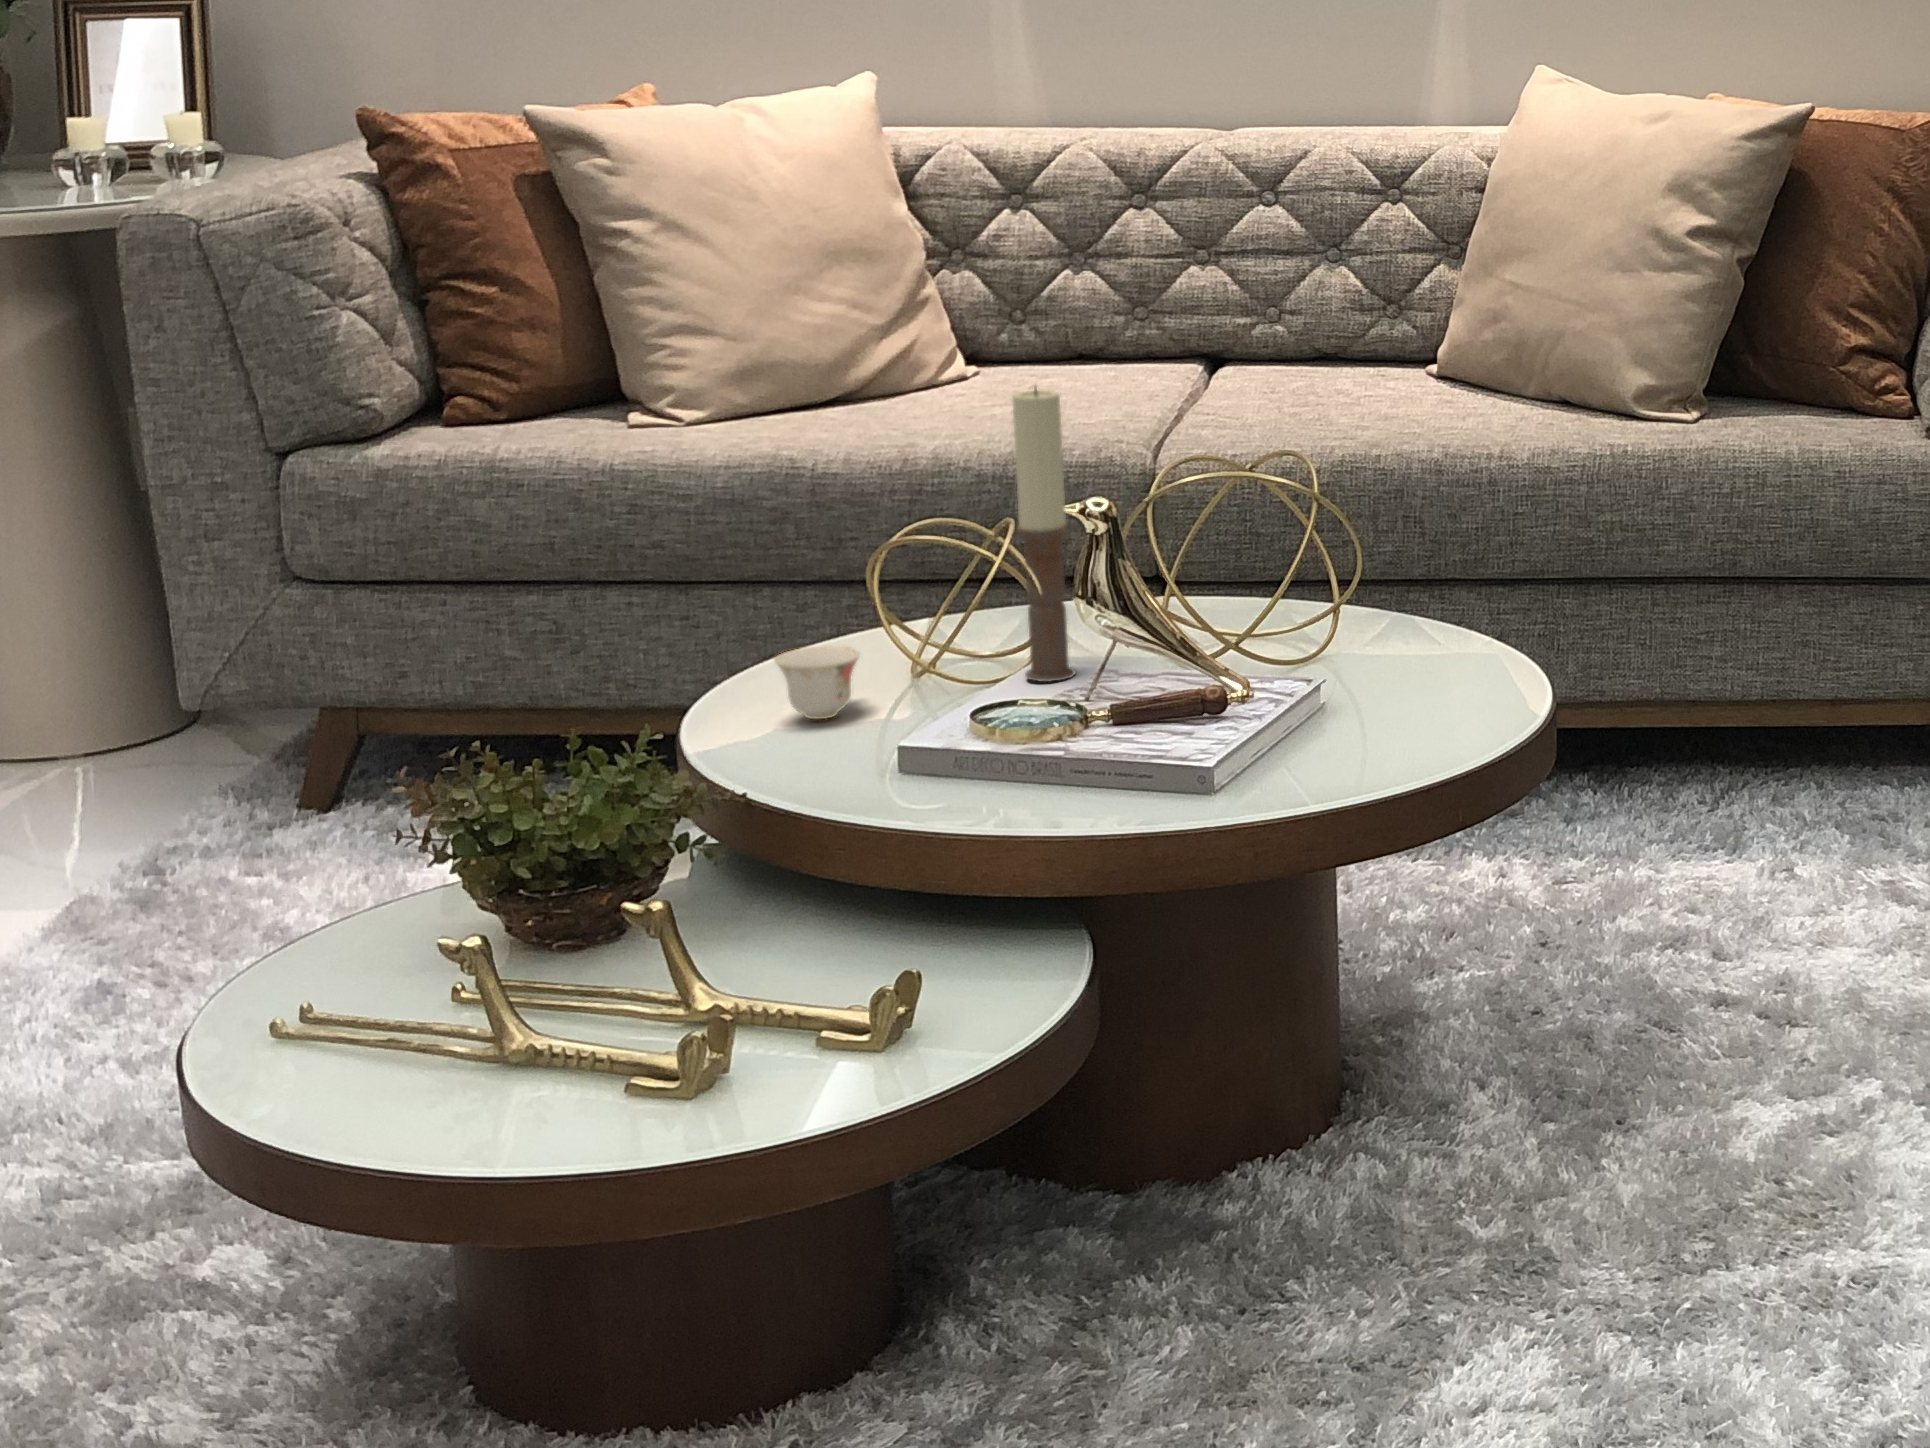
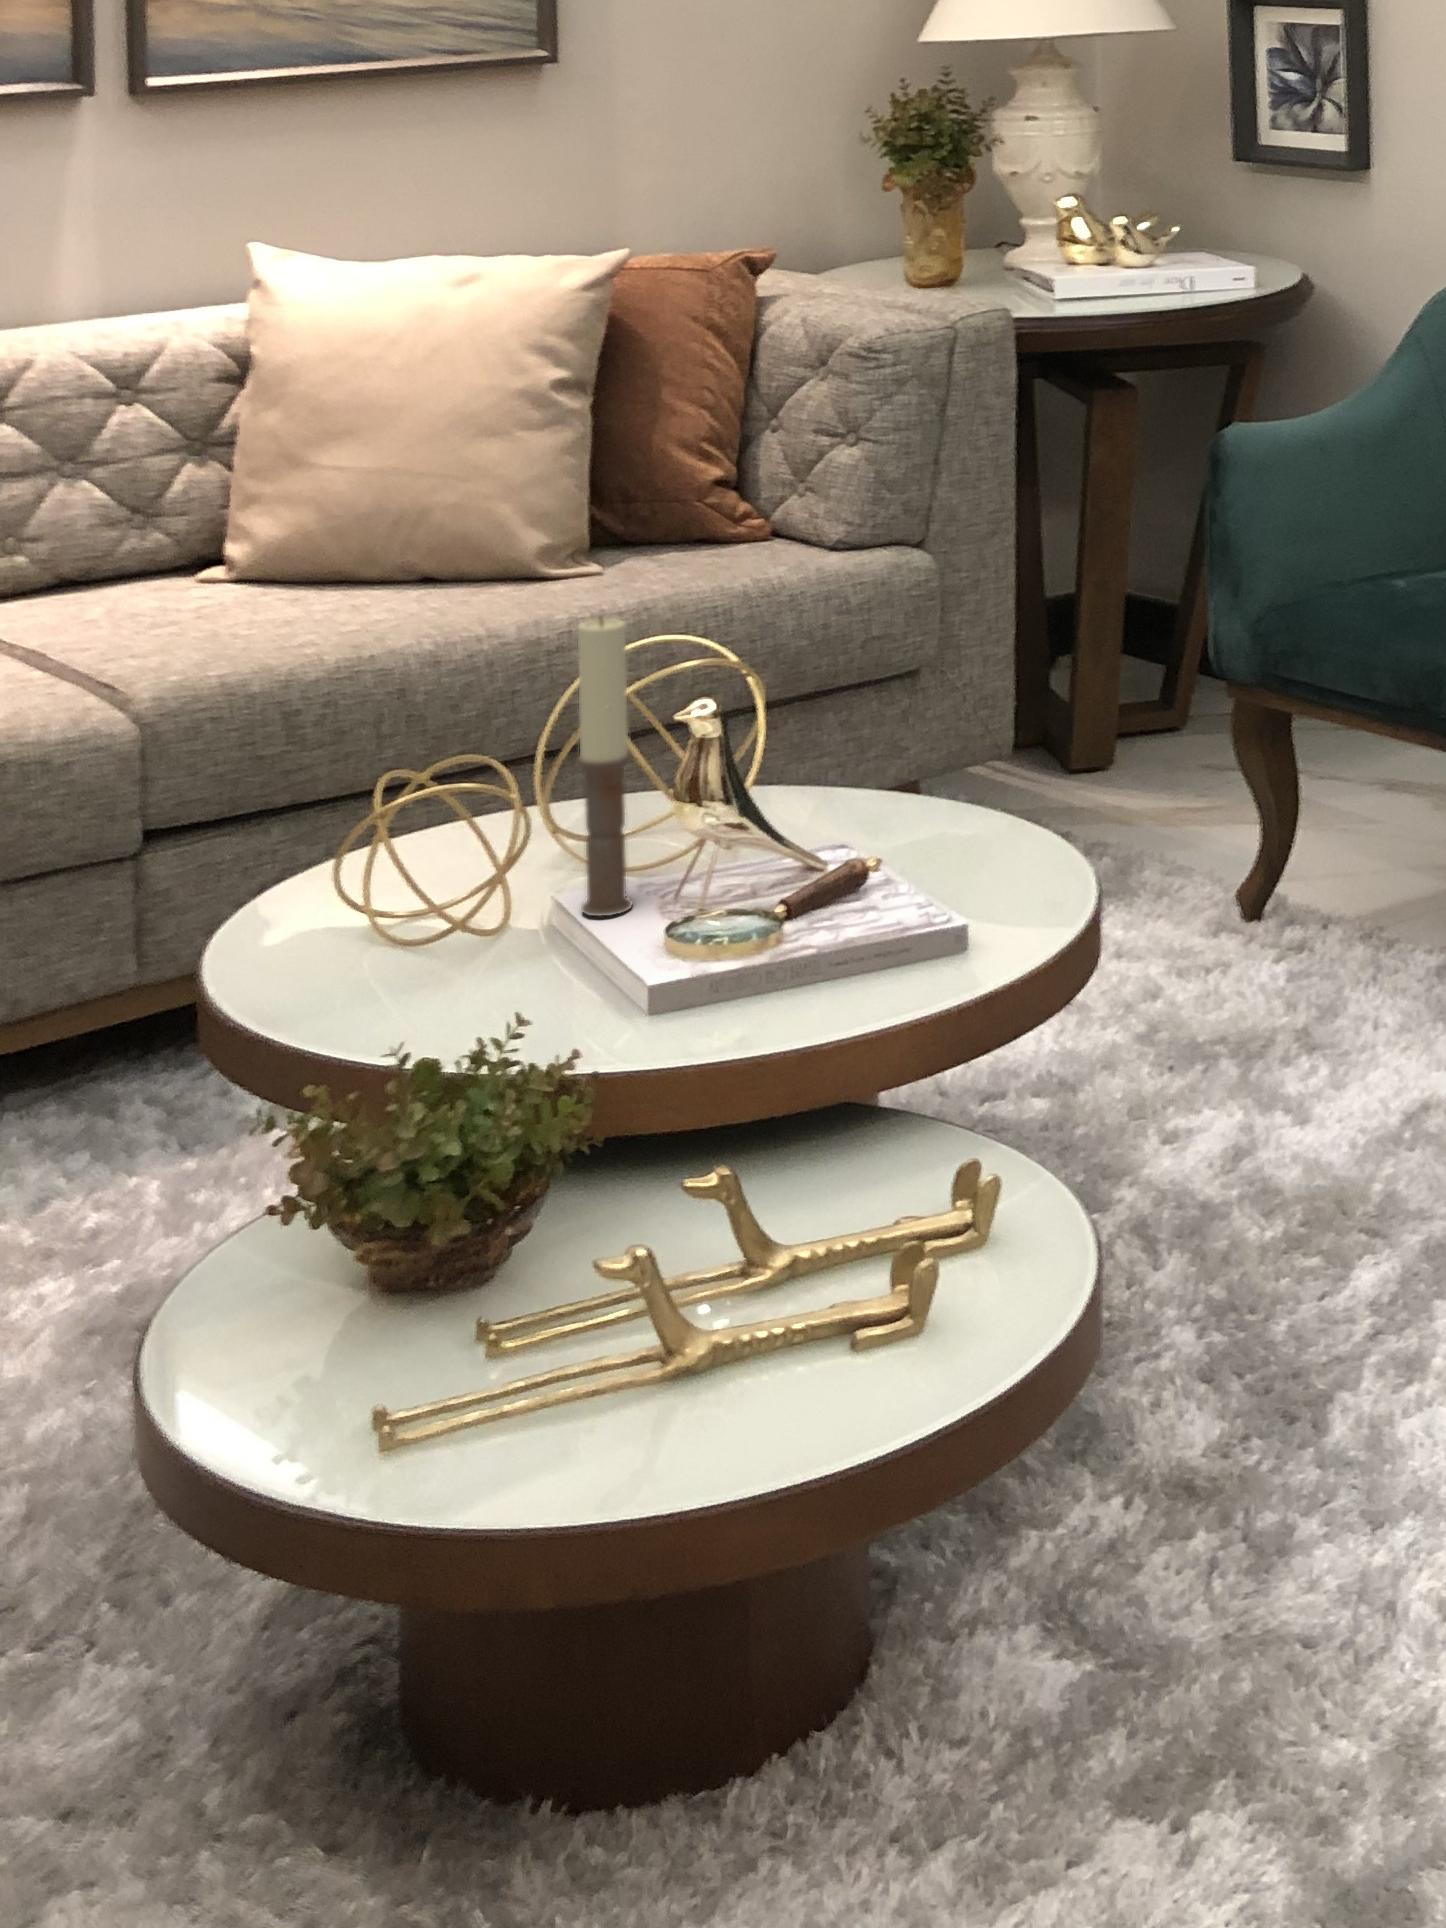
teacup: present [775,646,859,719] -> none [406,926,498,1008]

